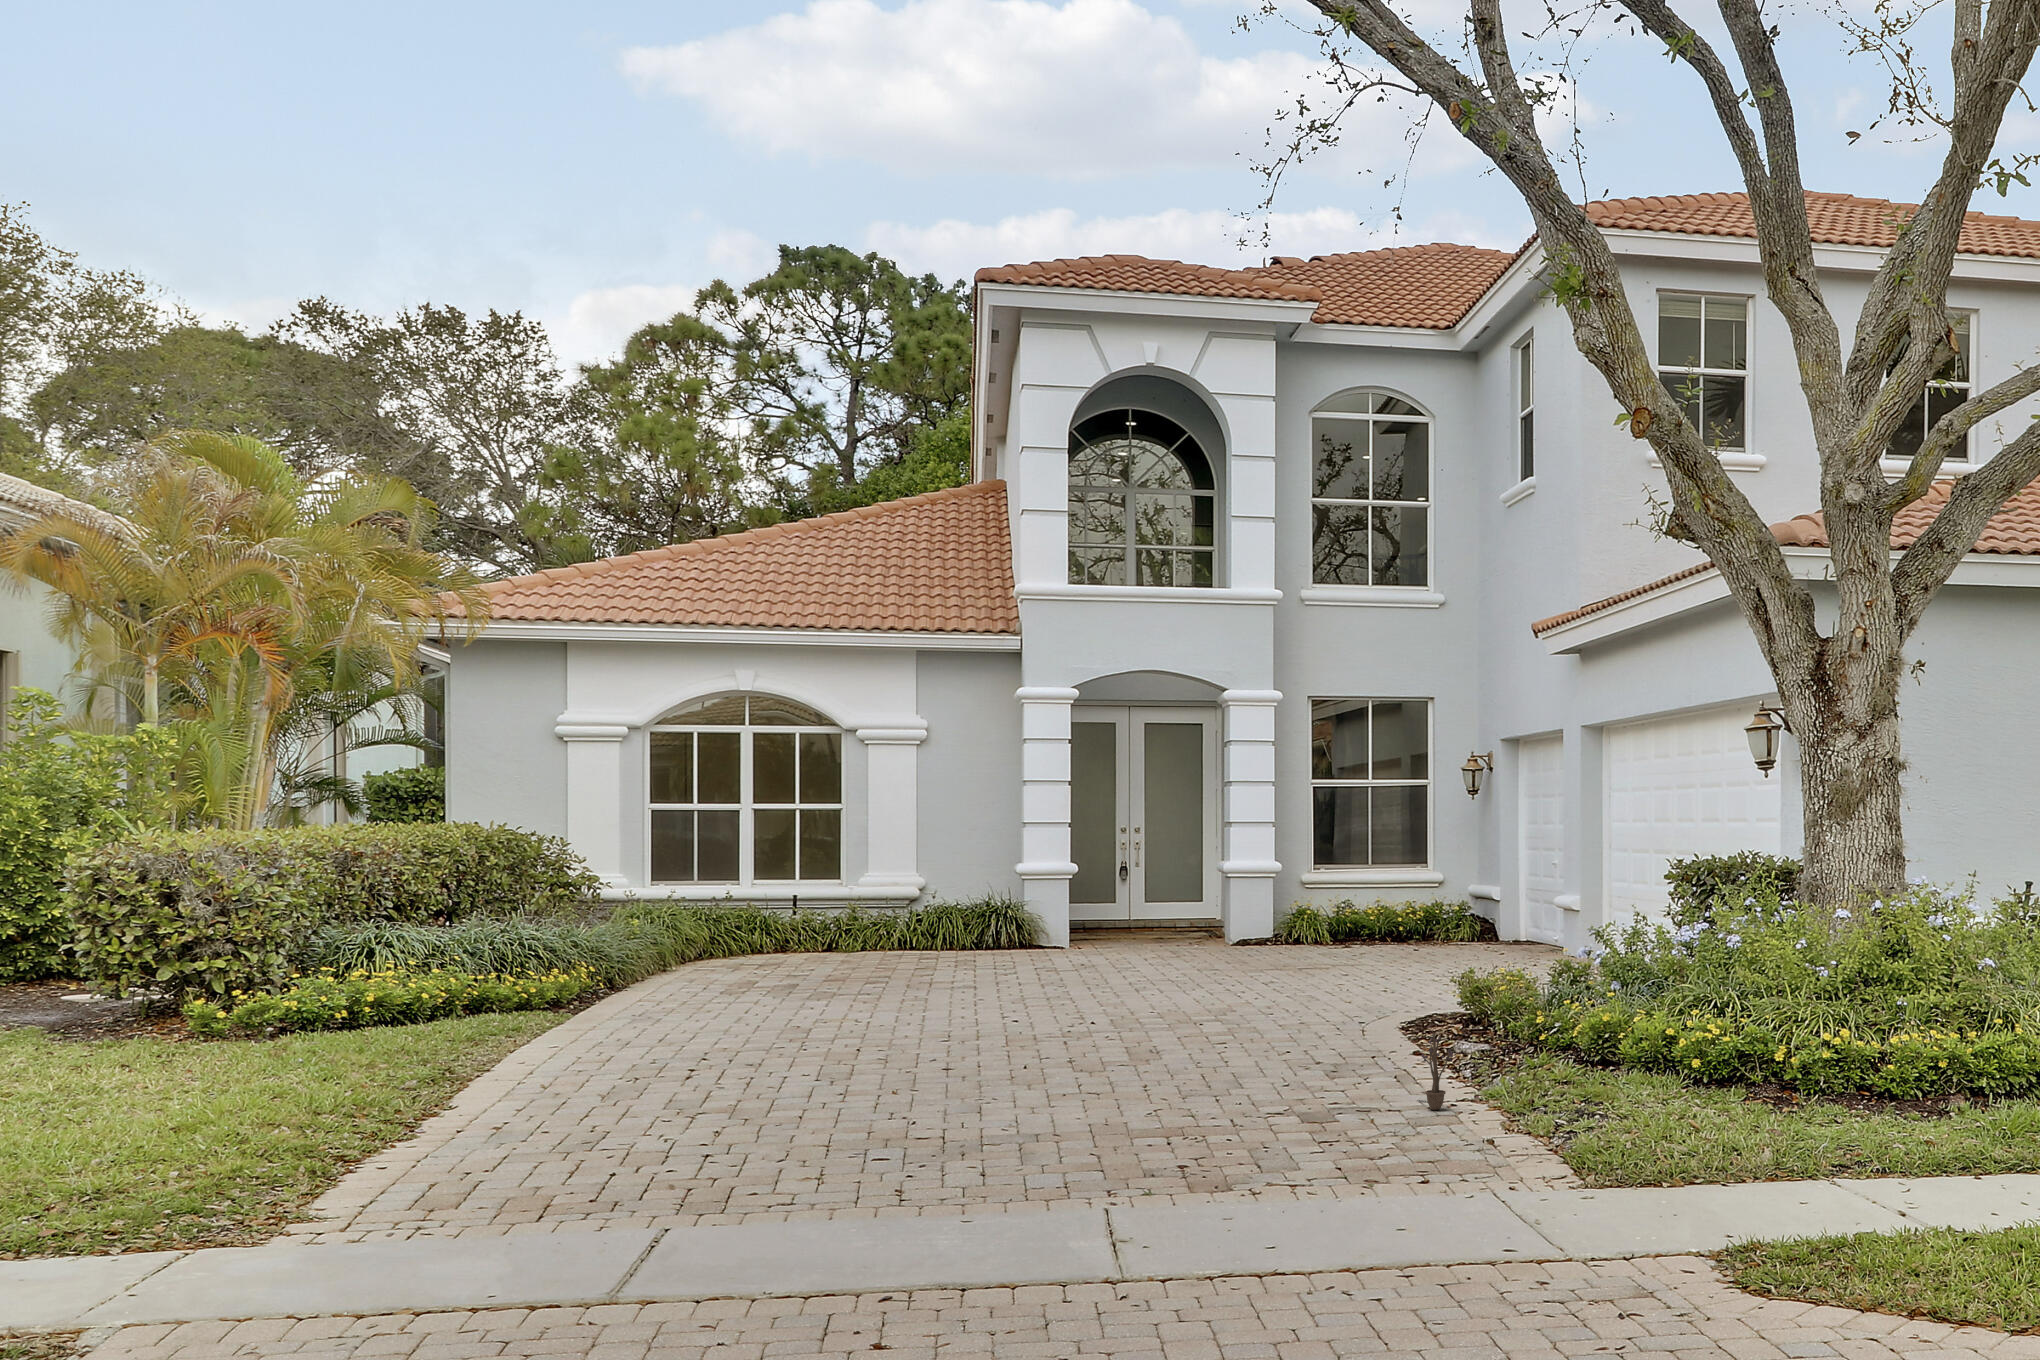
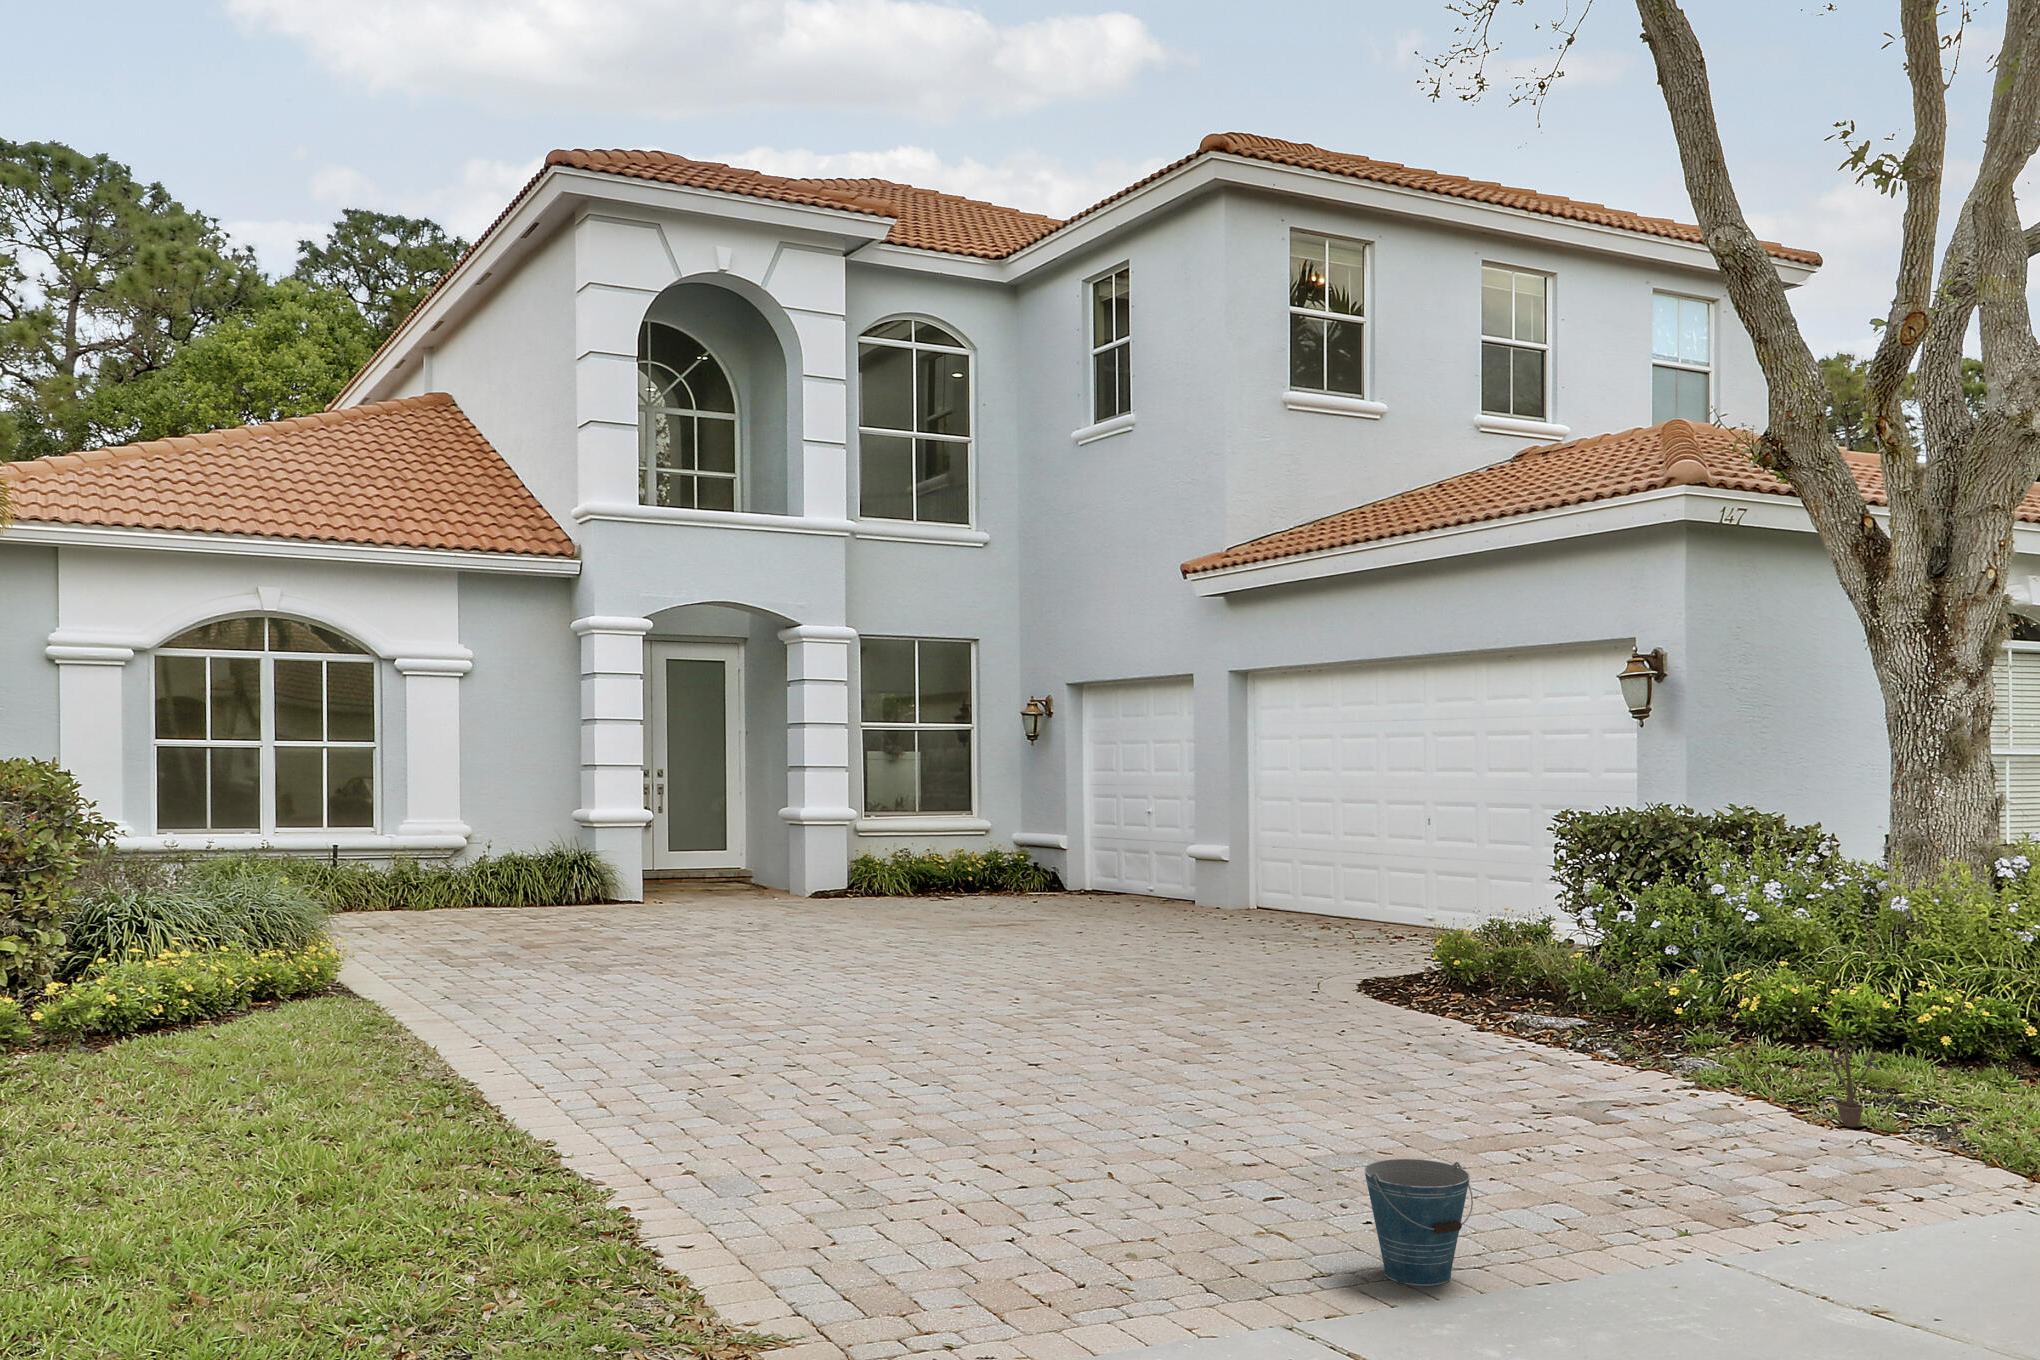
bucket: none [748,1083,829,1166] -> present [1364,1159,1473,1286]

